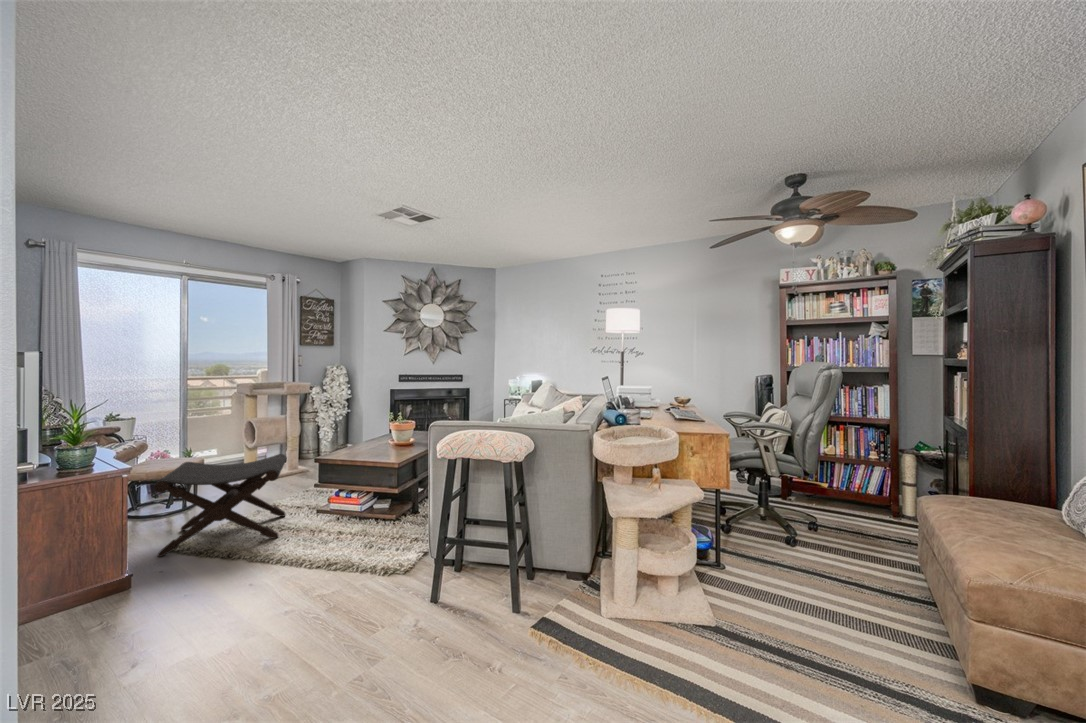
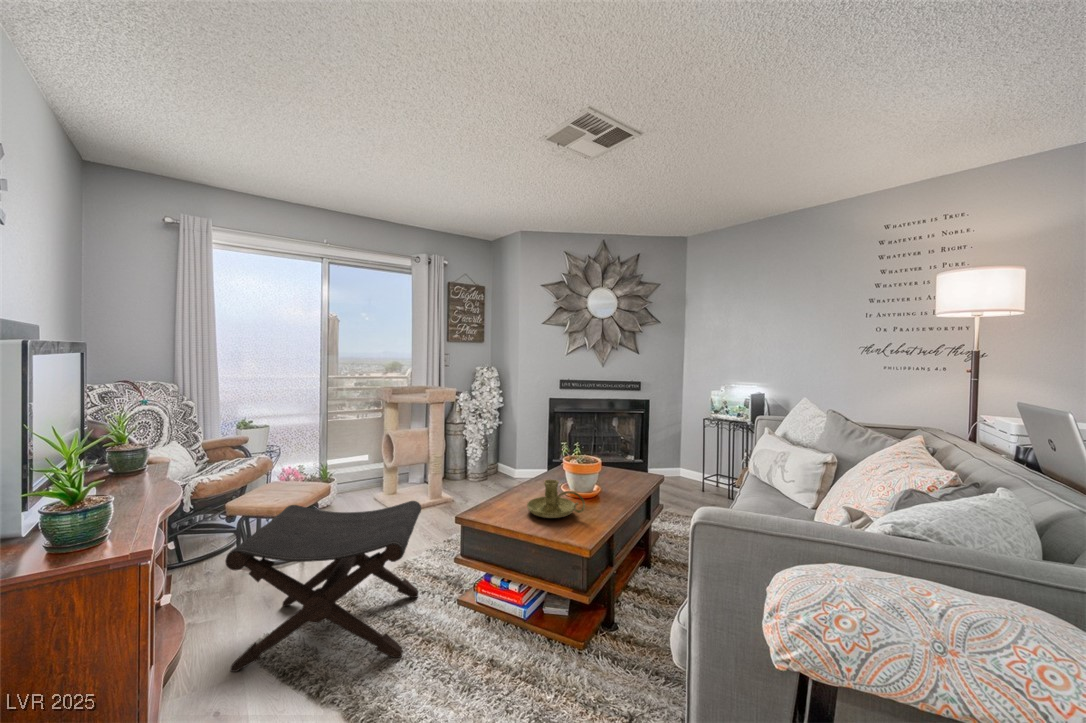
candle holder: none [360,432,397,453] -> present [527,479,585,518]

